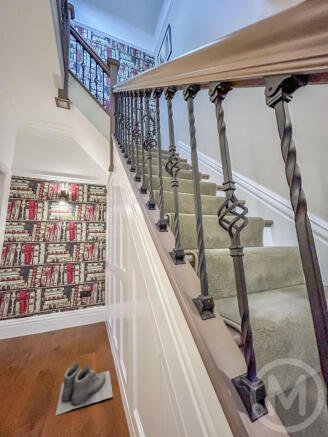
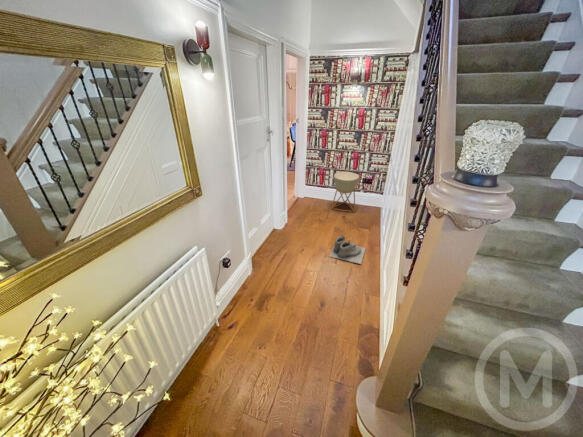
planter: none [42,286,78,342] -> present [331,172,359,212]

